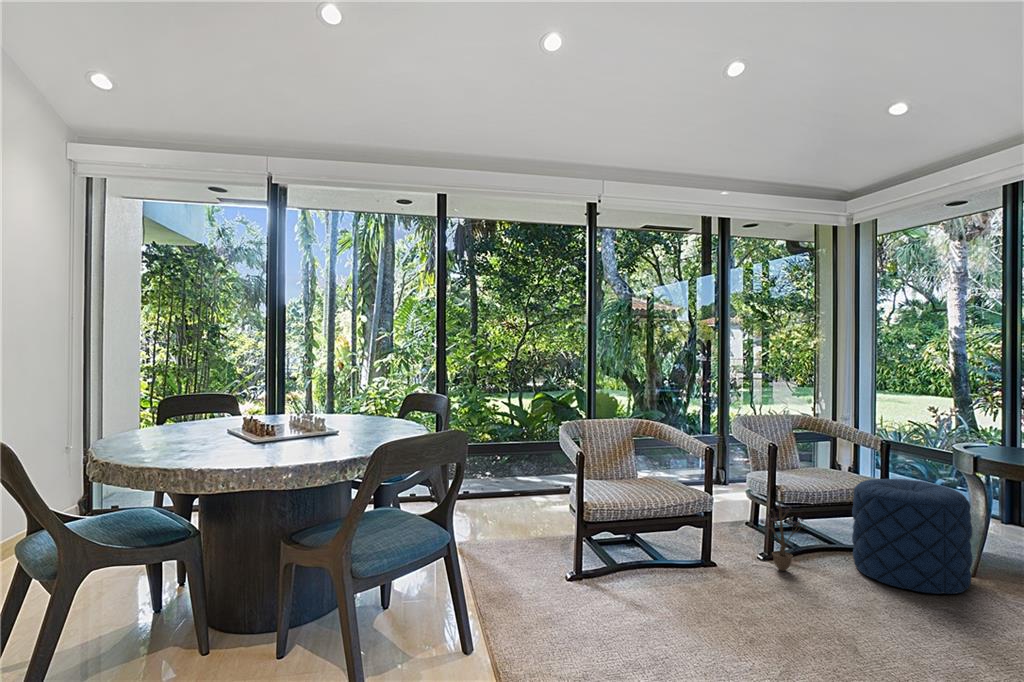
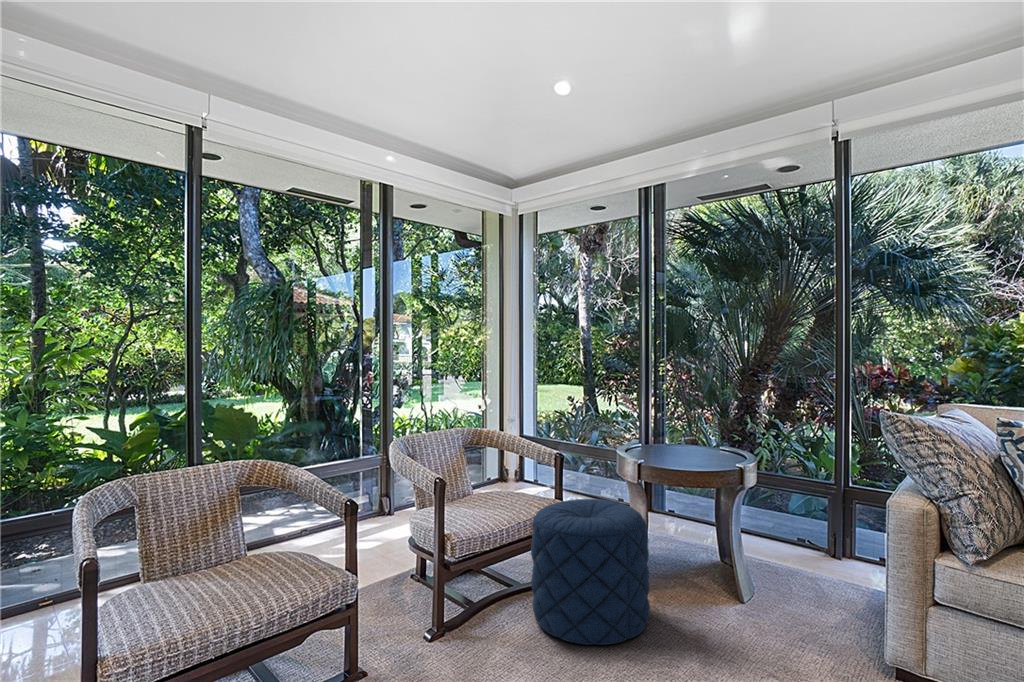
decorative plant: present [761,502,806,571] -> none [414,561,481,657]

